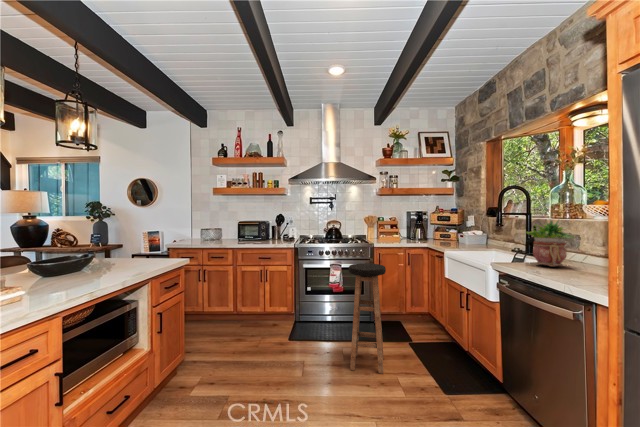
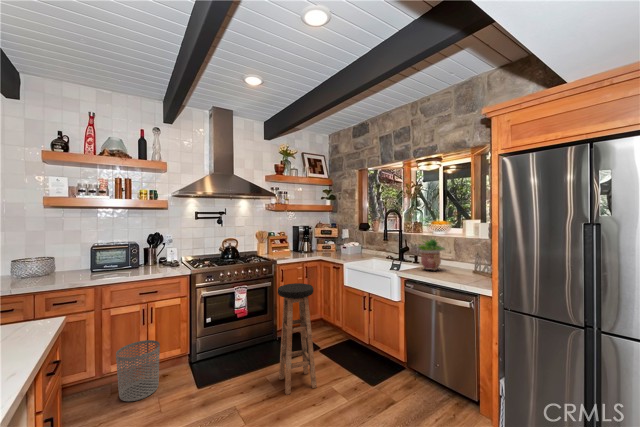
waste bin: none [235,294,265,337] -> present [116,340,160,401]

